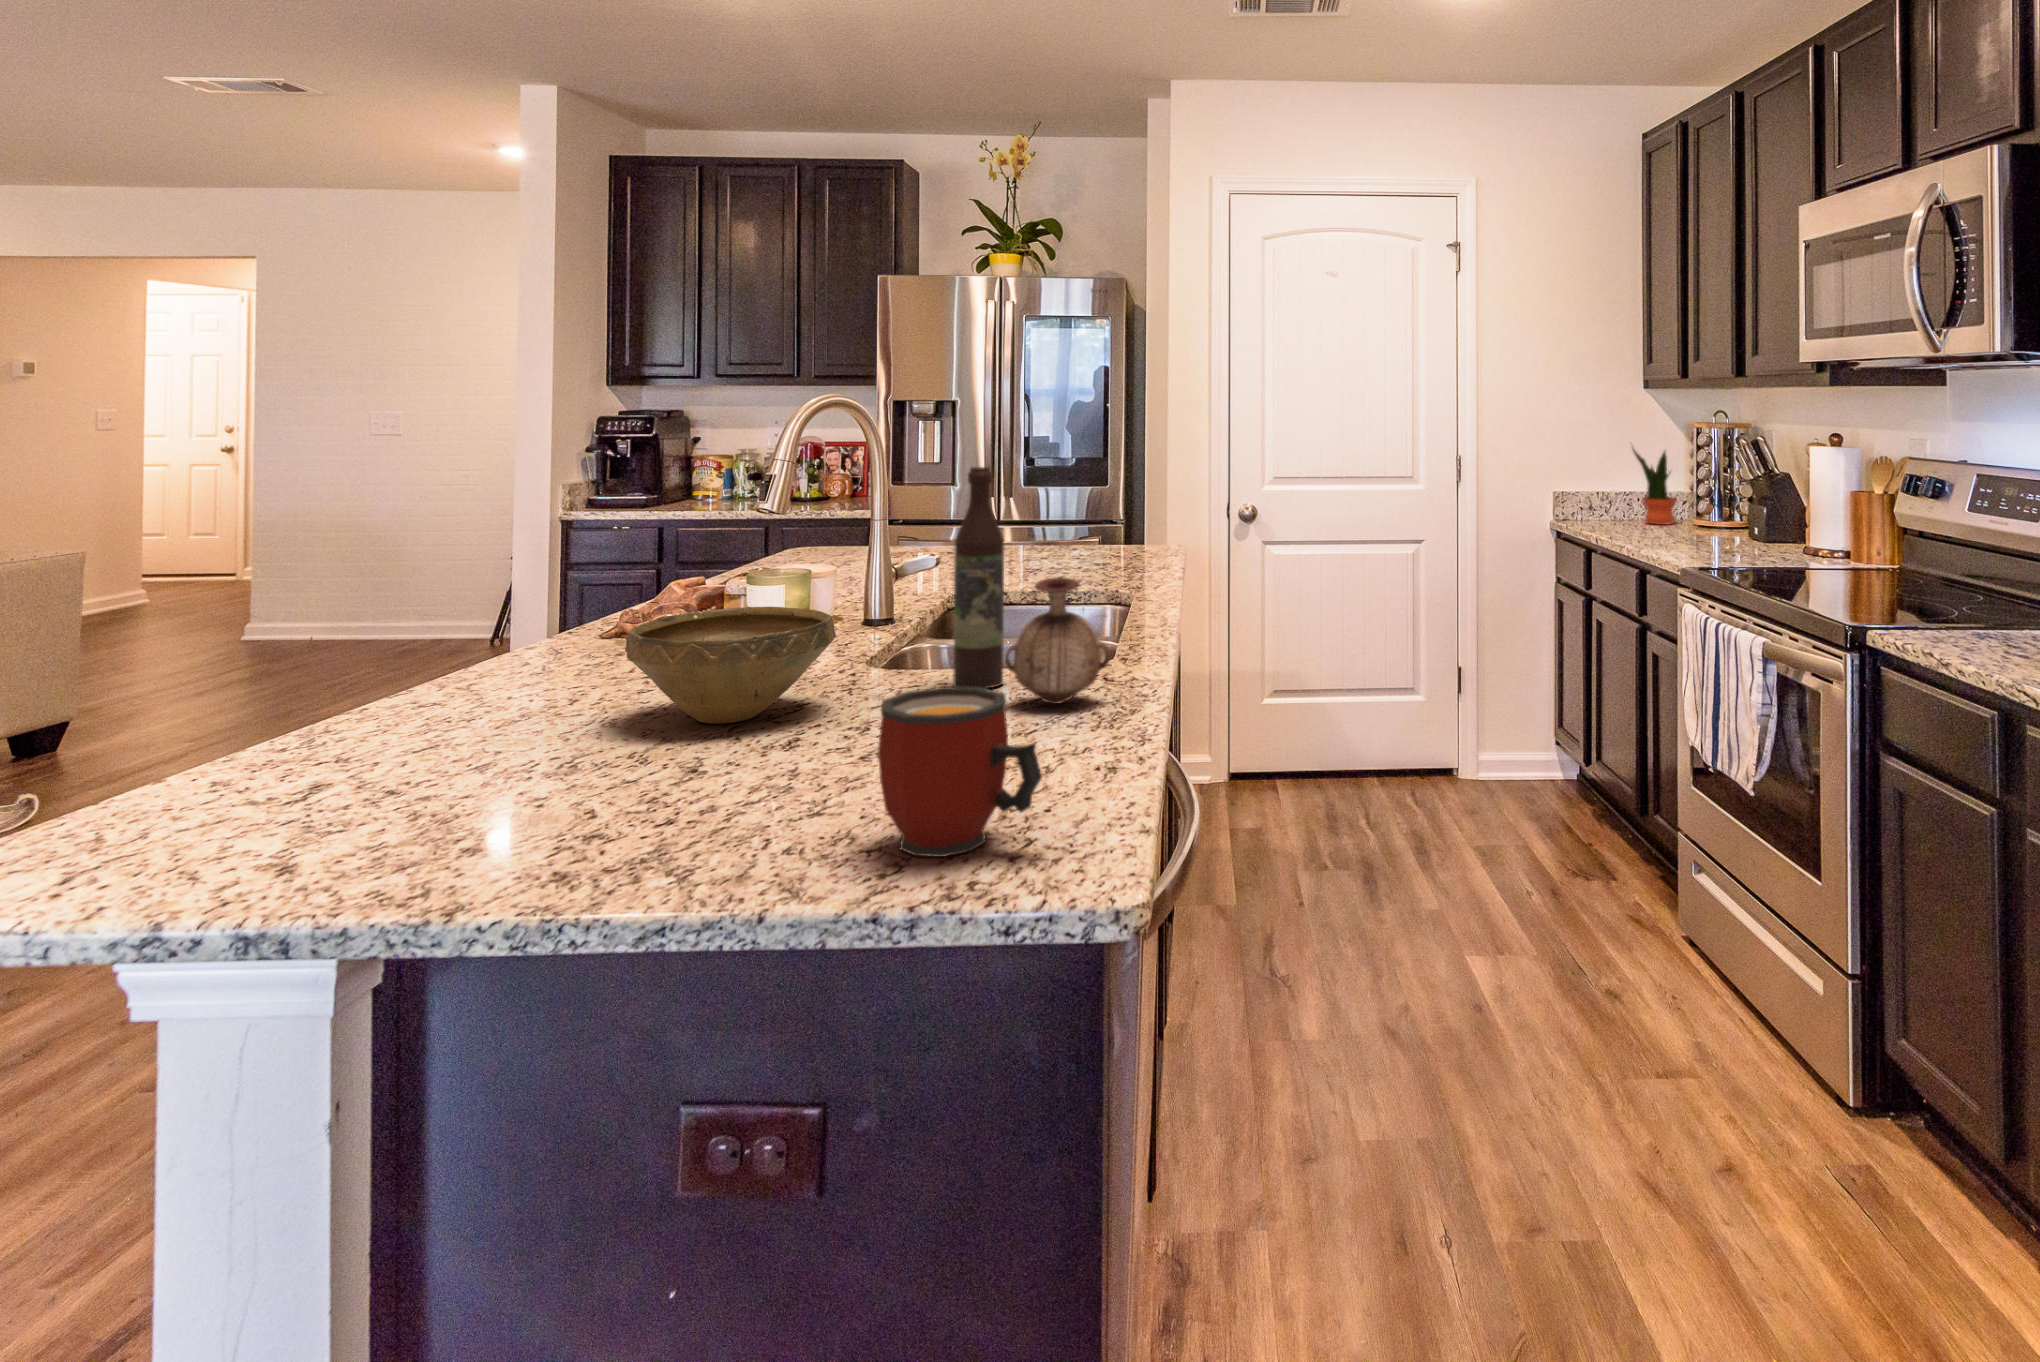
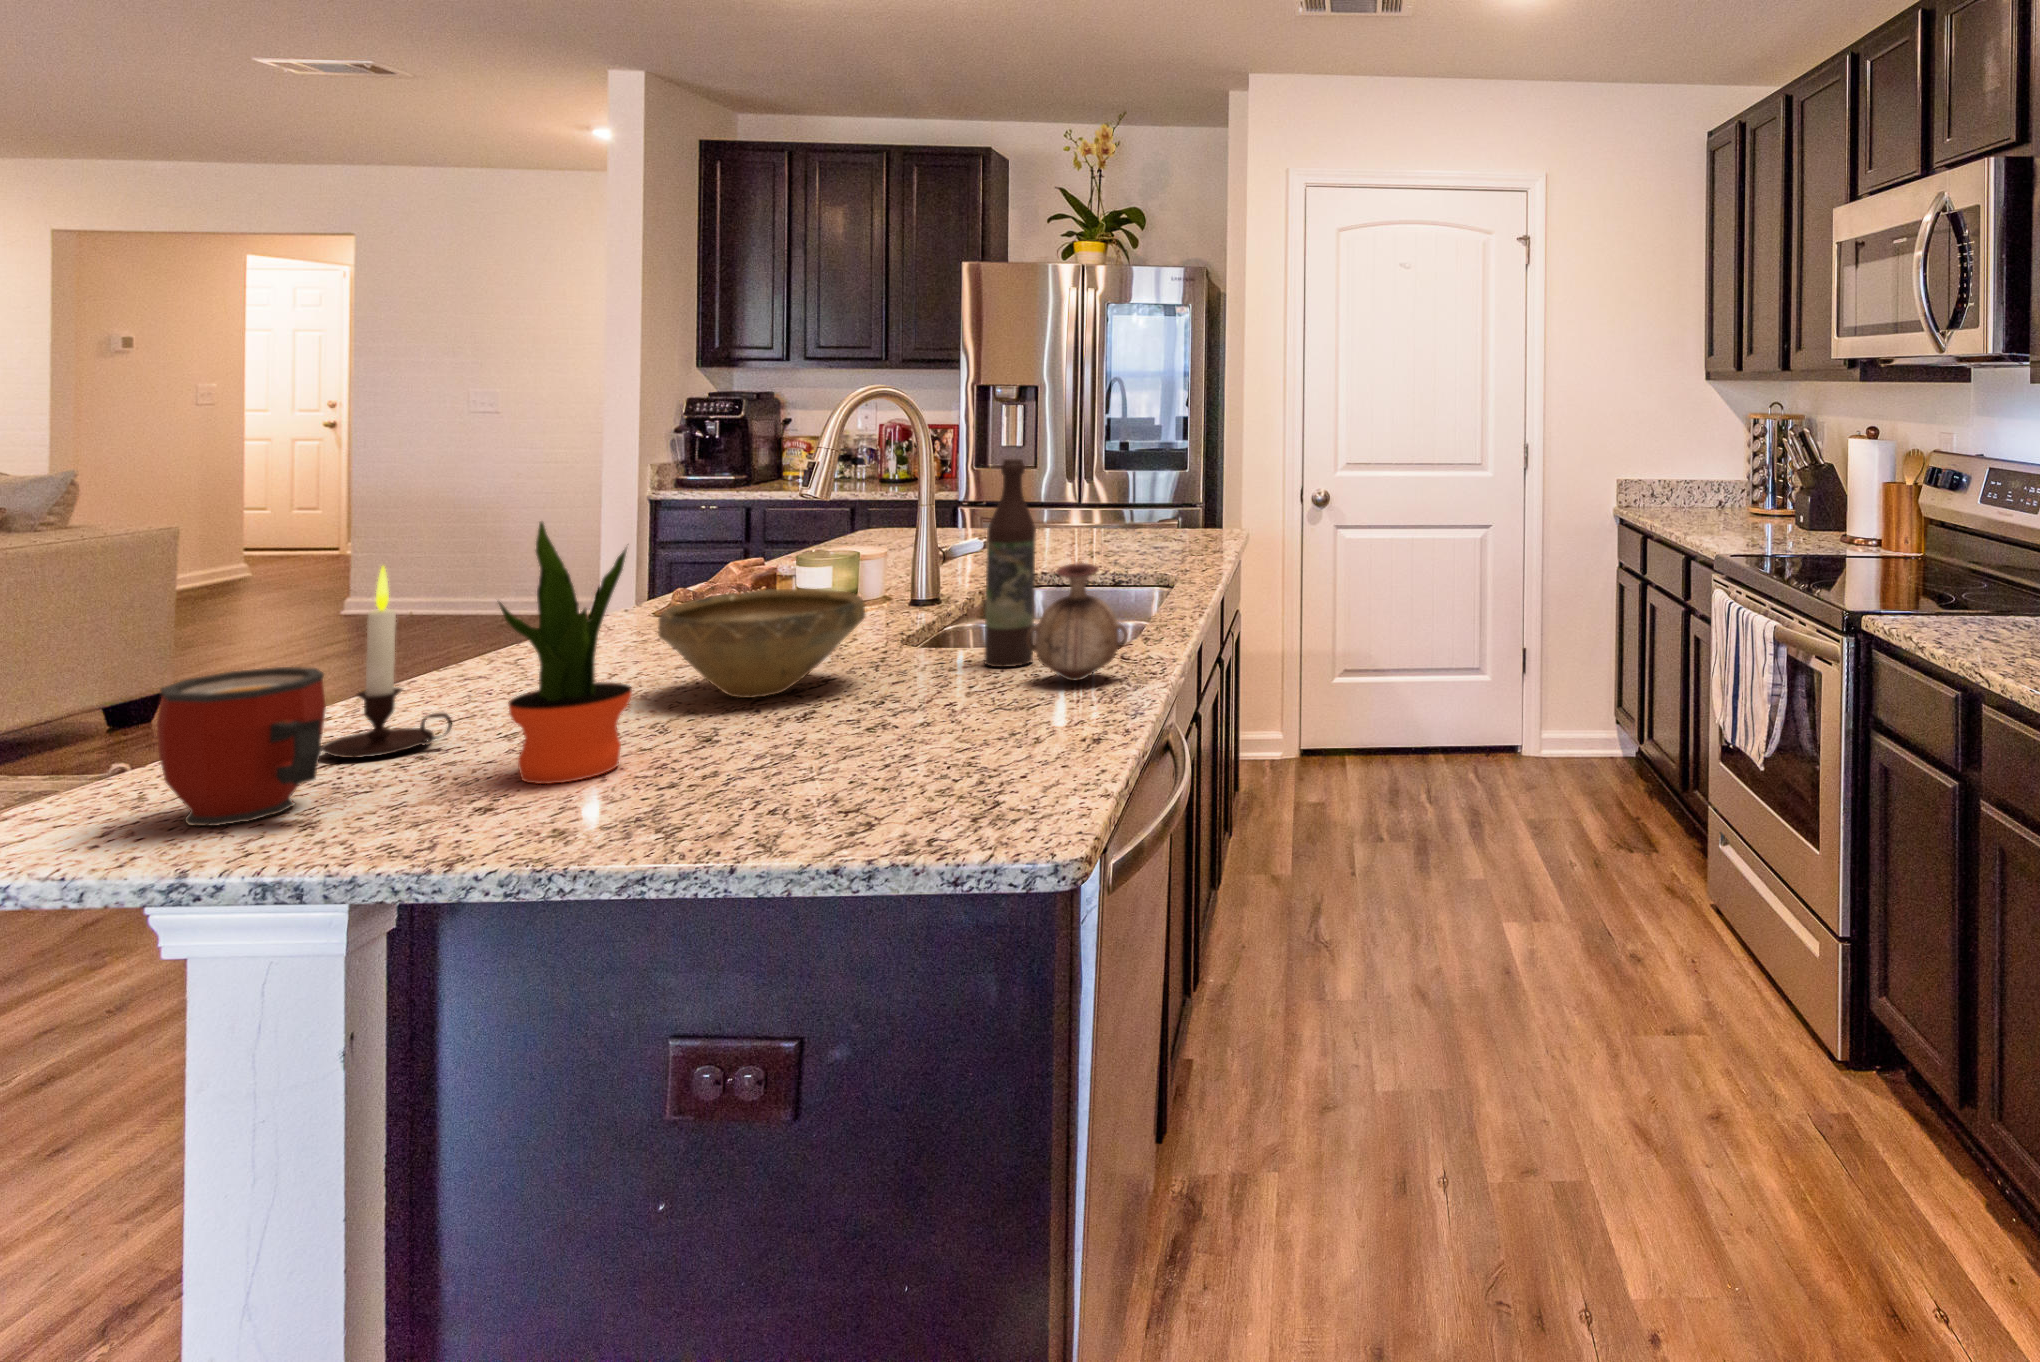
potted plant: present [1633,449,1677,525] -> present [499,522,632,784]
candle: none [292,583,427,790] -> present [321,566,452,758]
mug: present [878,687,1042,857] -> present [157,667,326,826]

